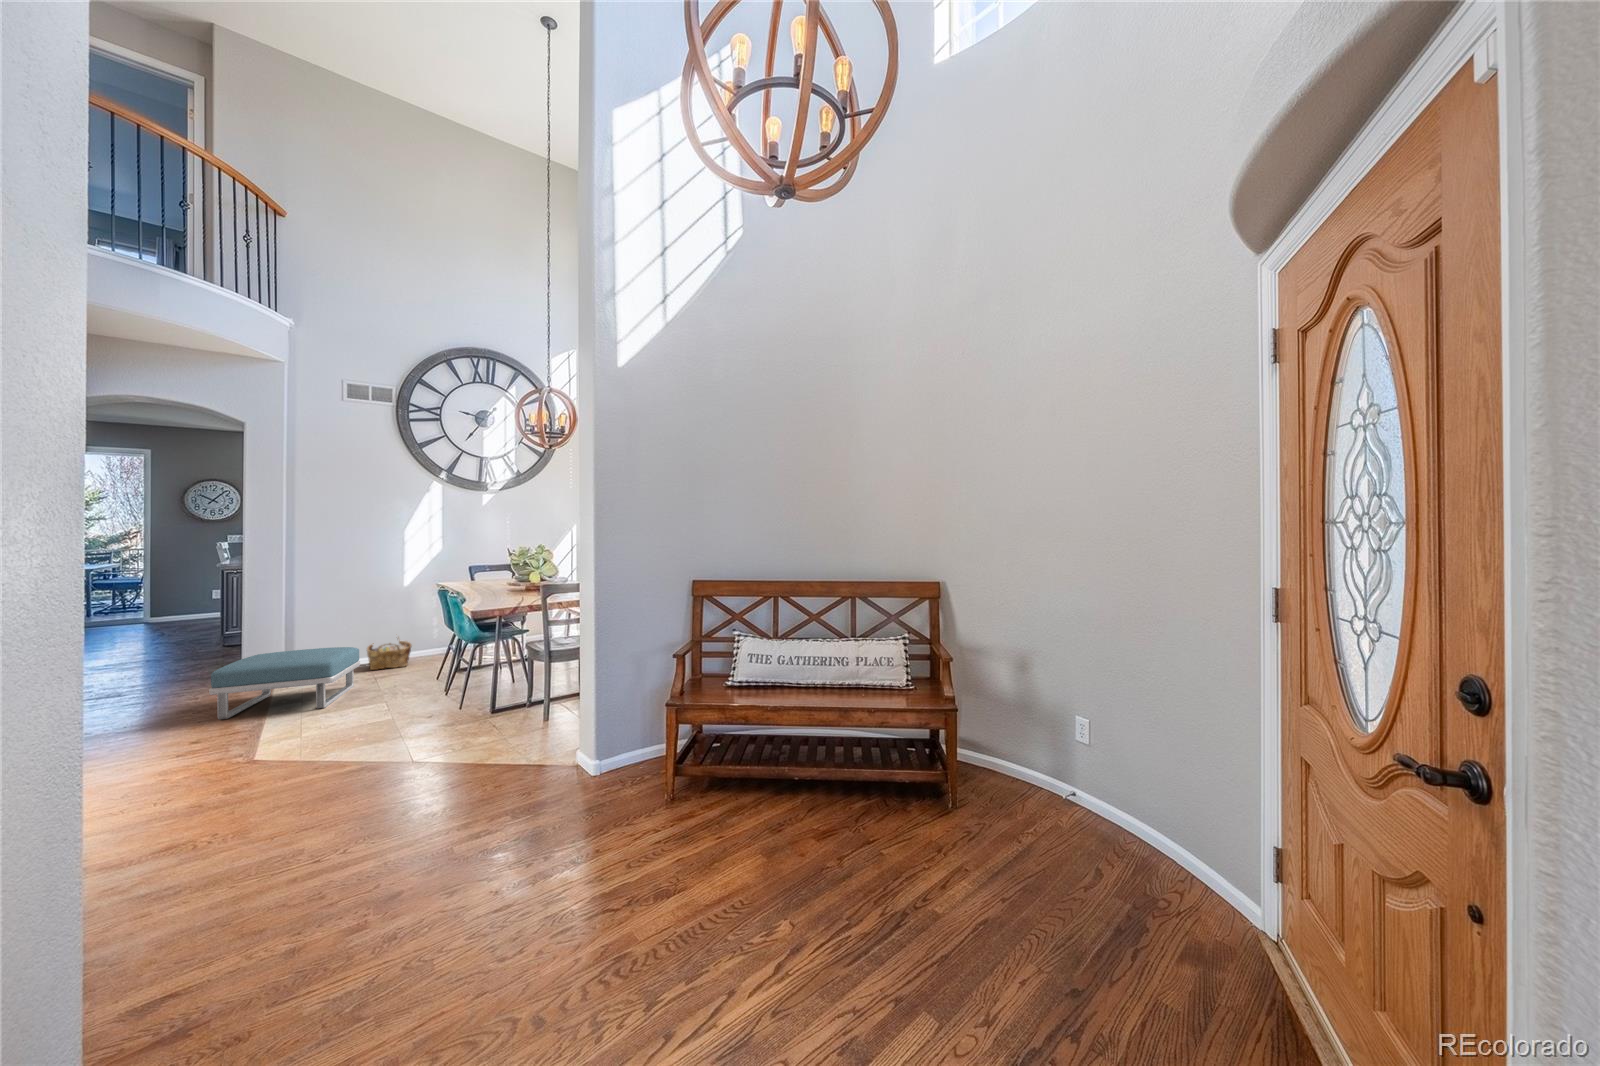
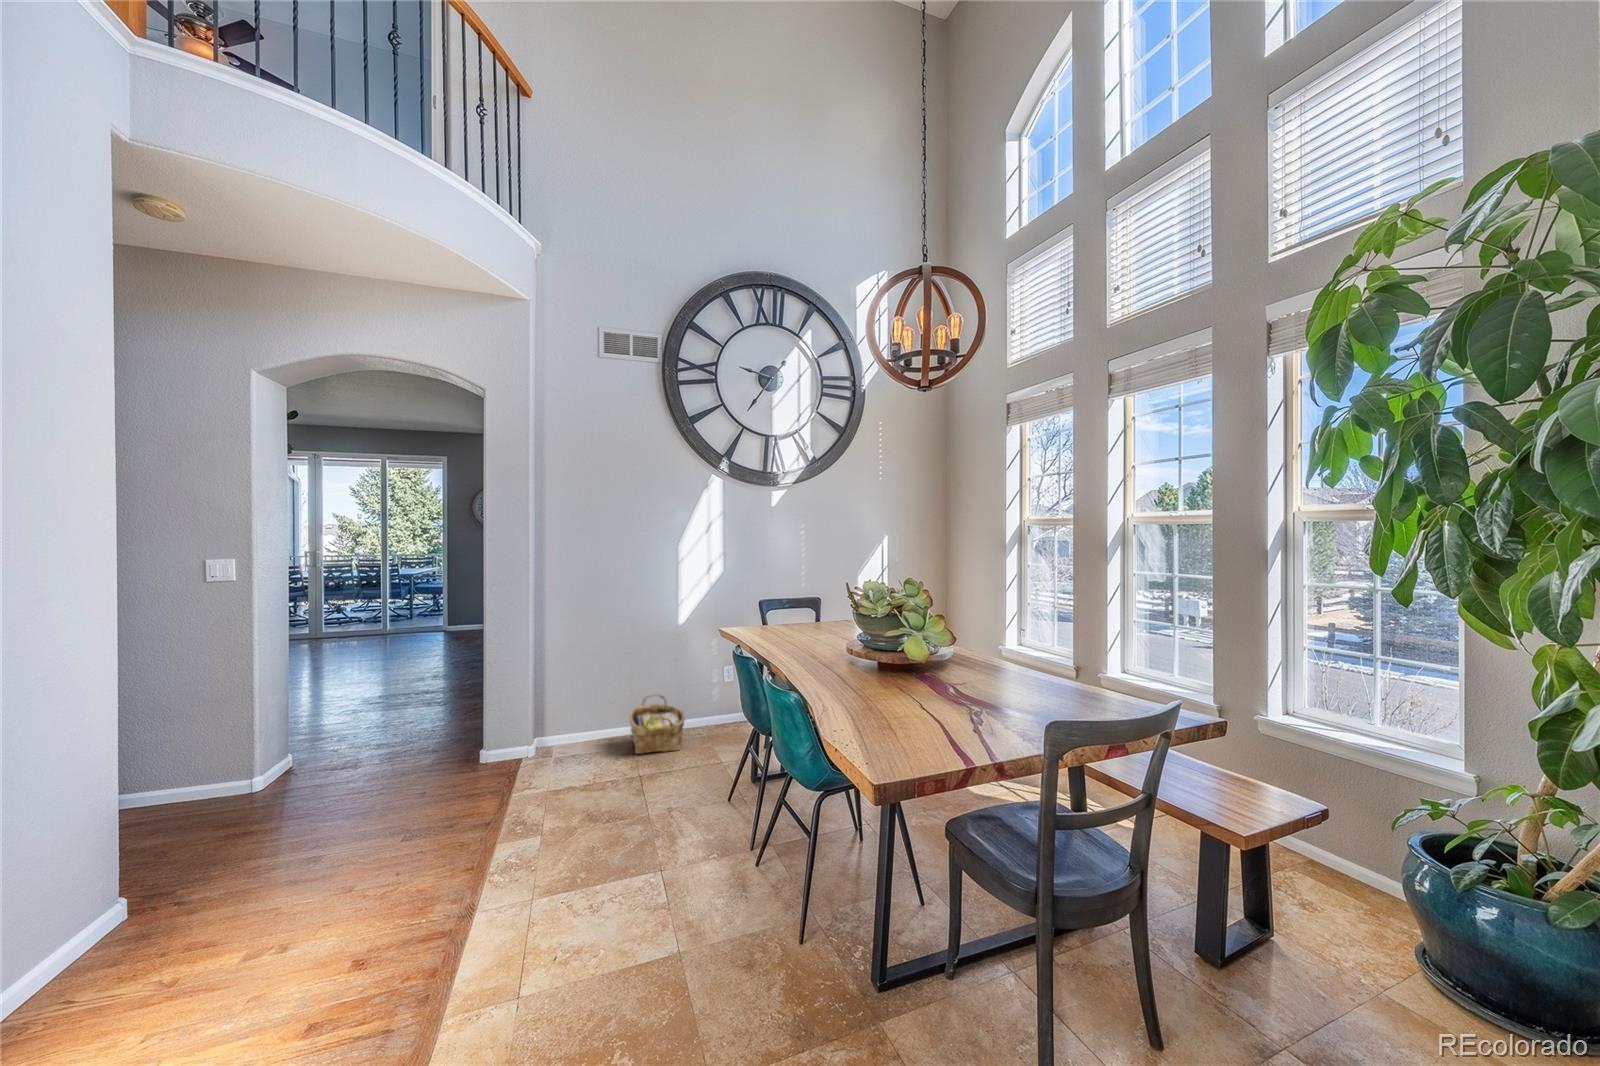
footstool: present [209,647,360,720] -> none [439,741,634,883]

